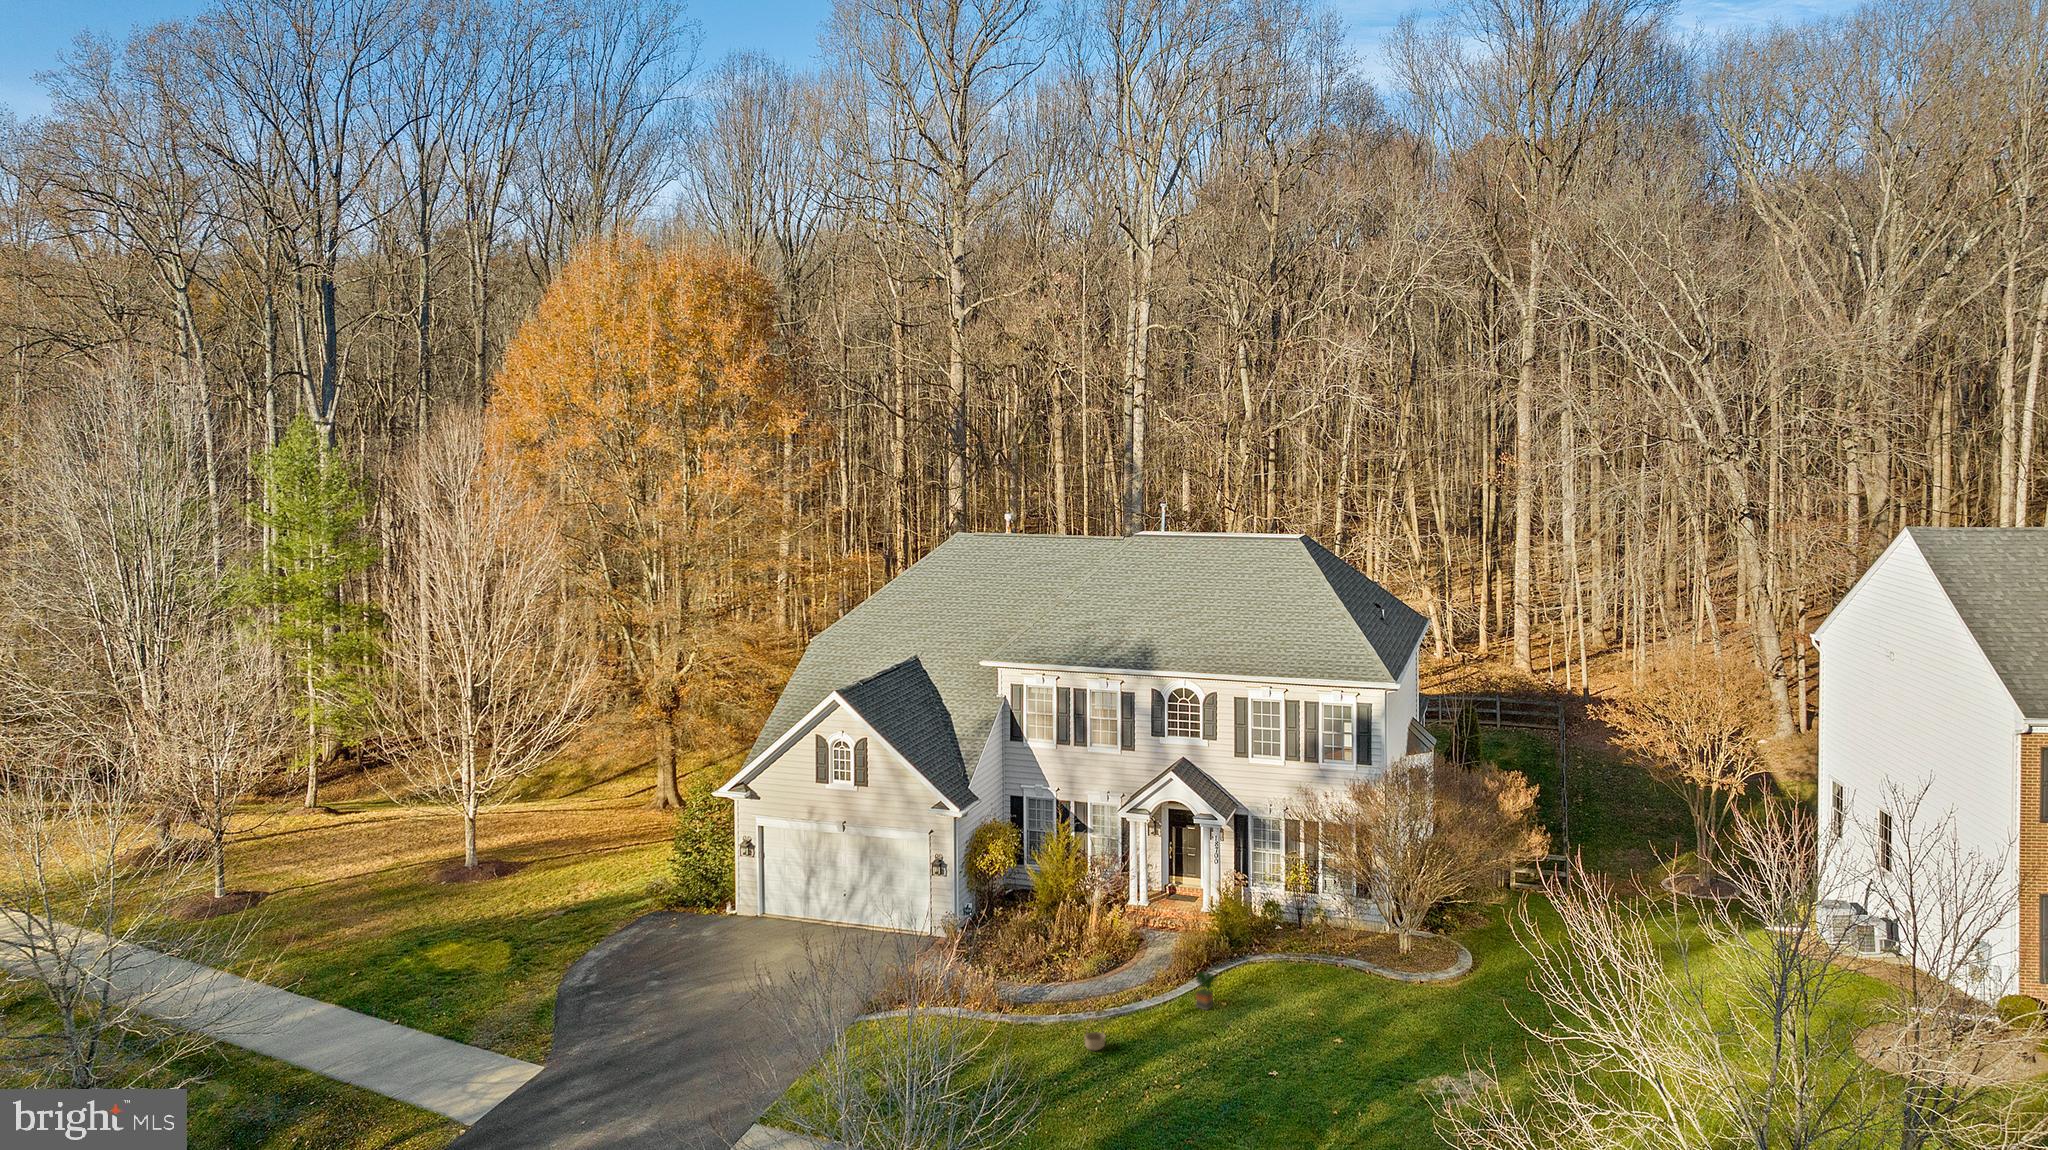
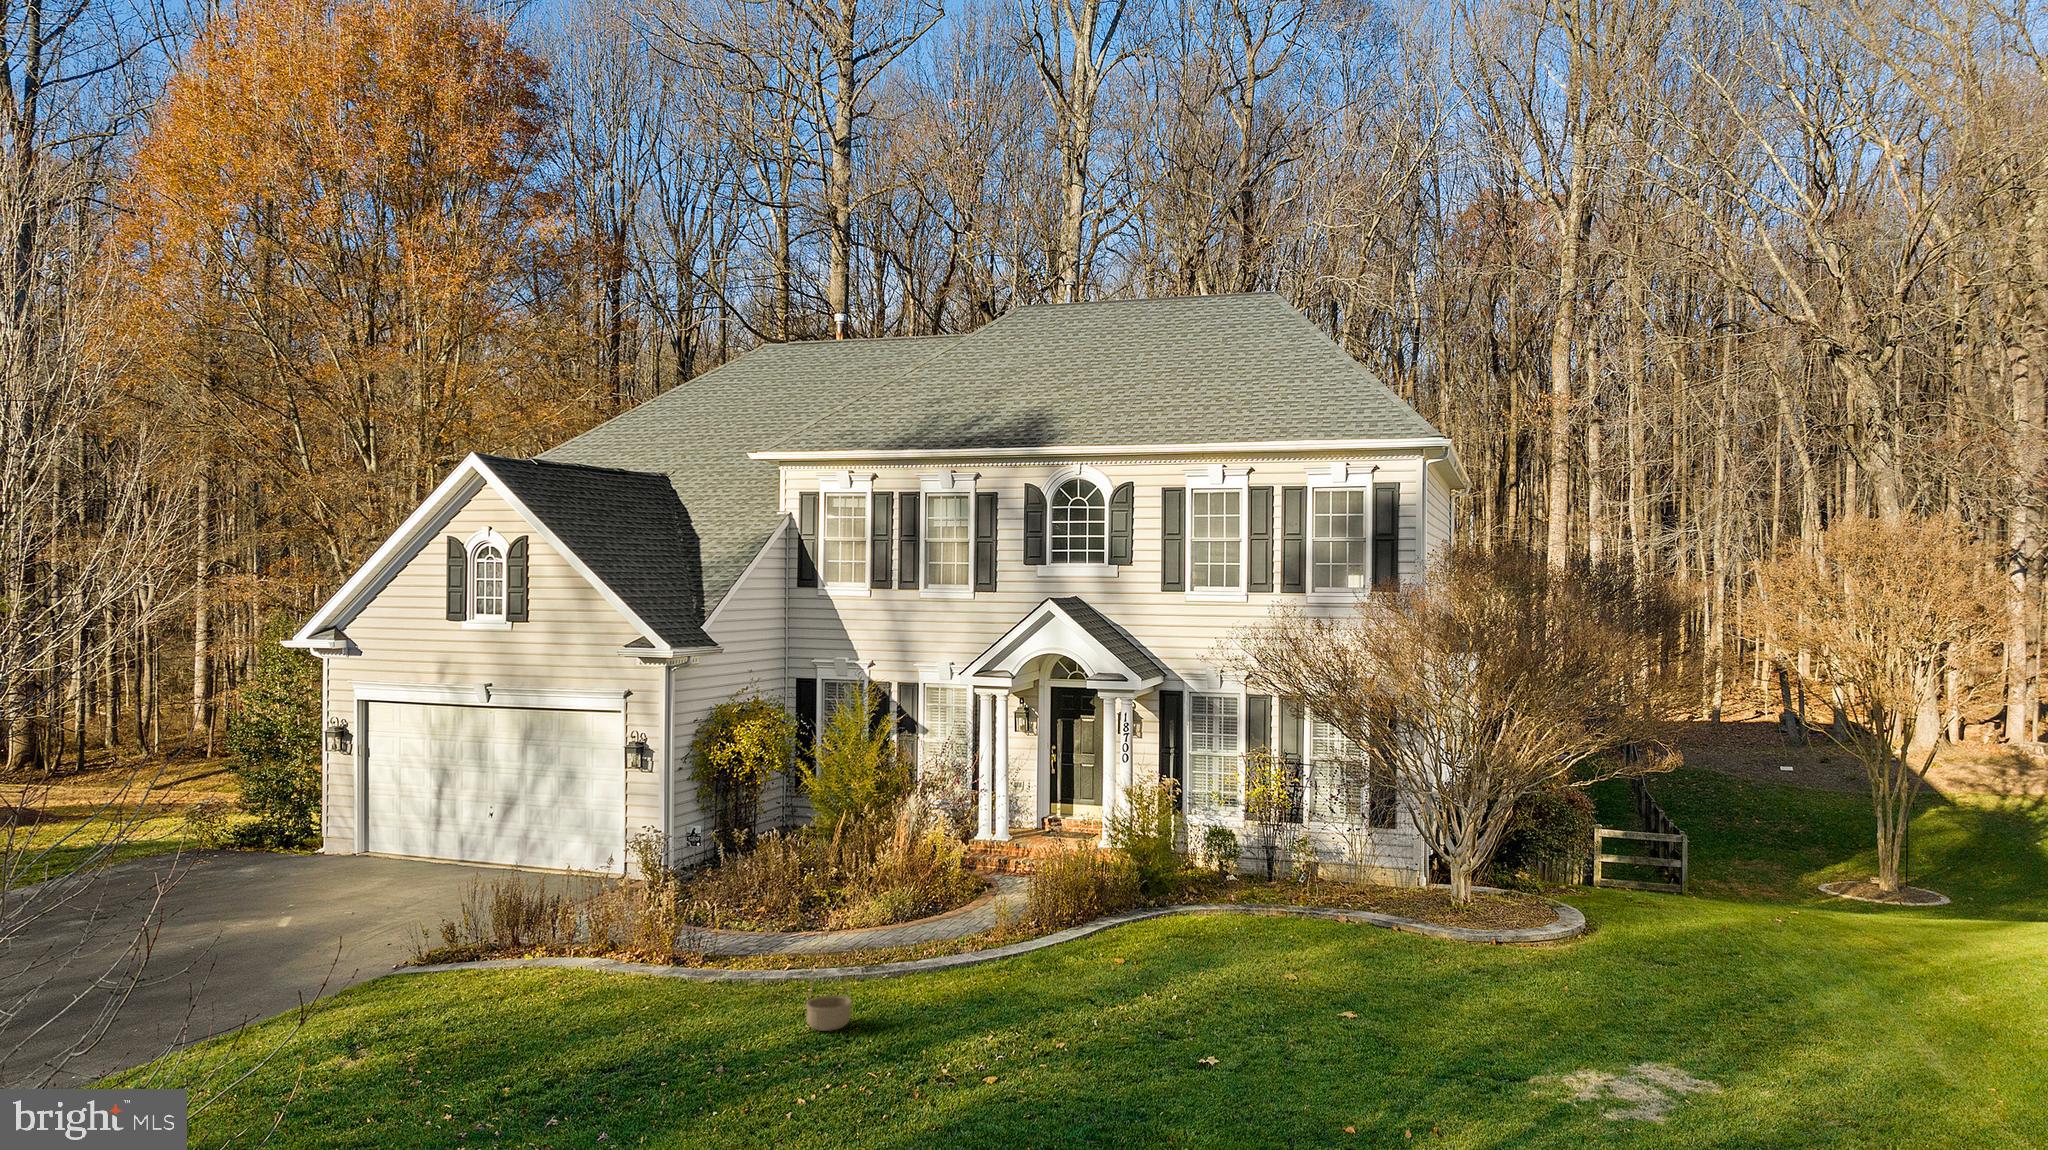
potted tree: present [1196,972,1217,1010] -> none [1056,897,1100,971]

